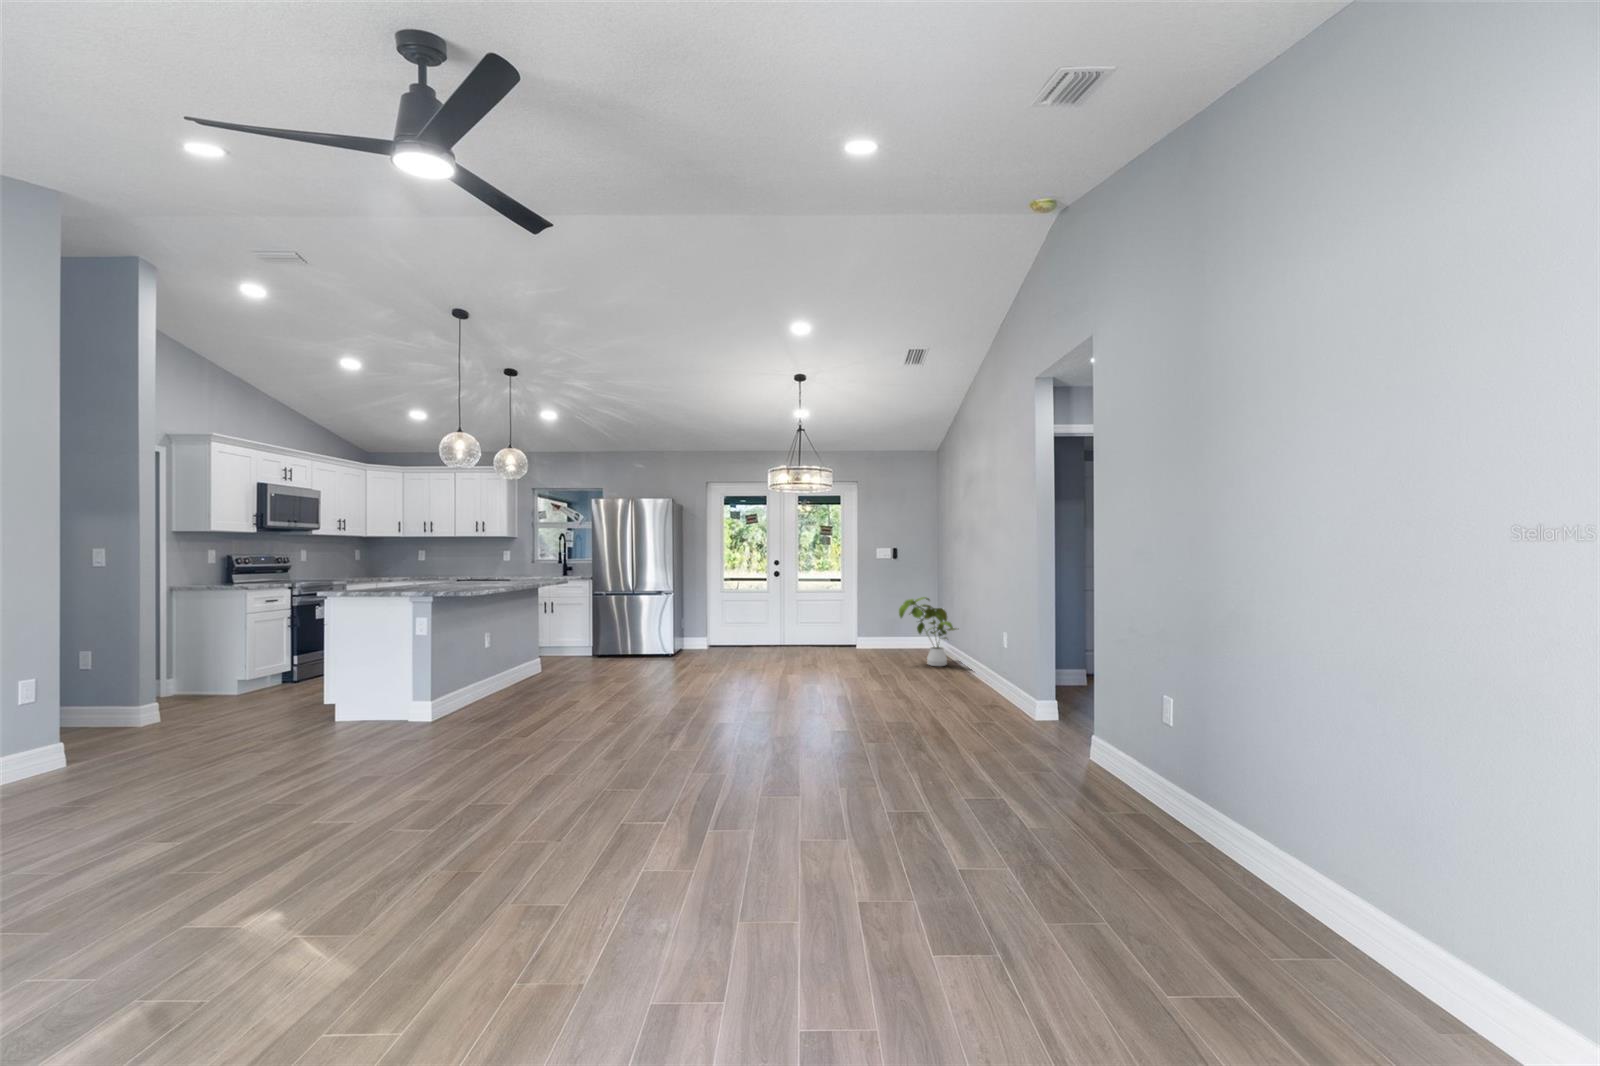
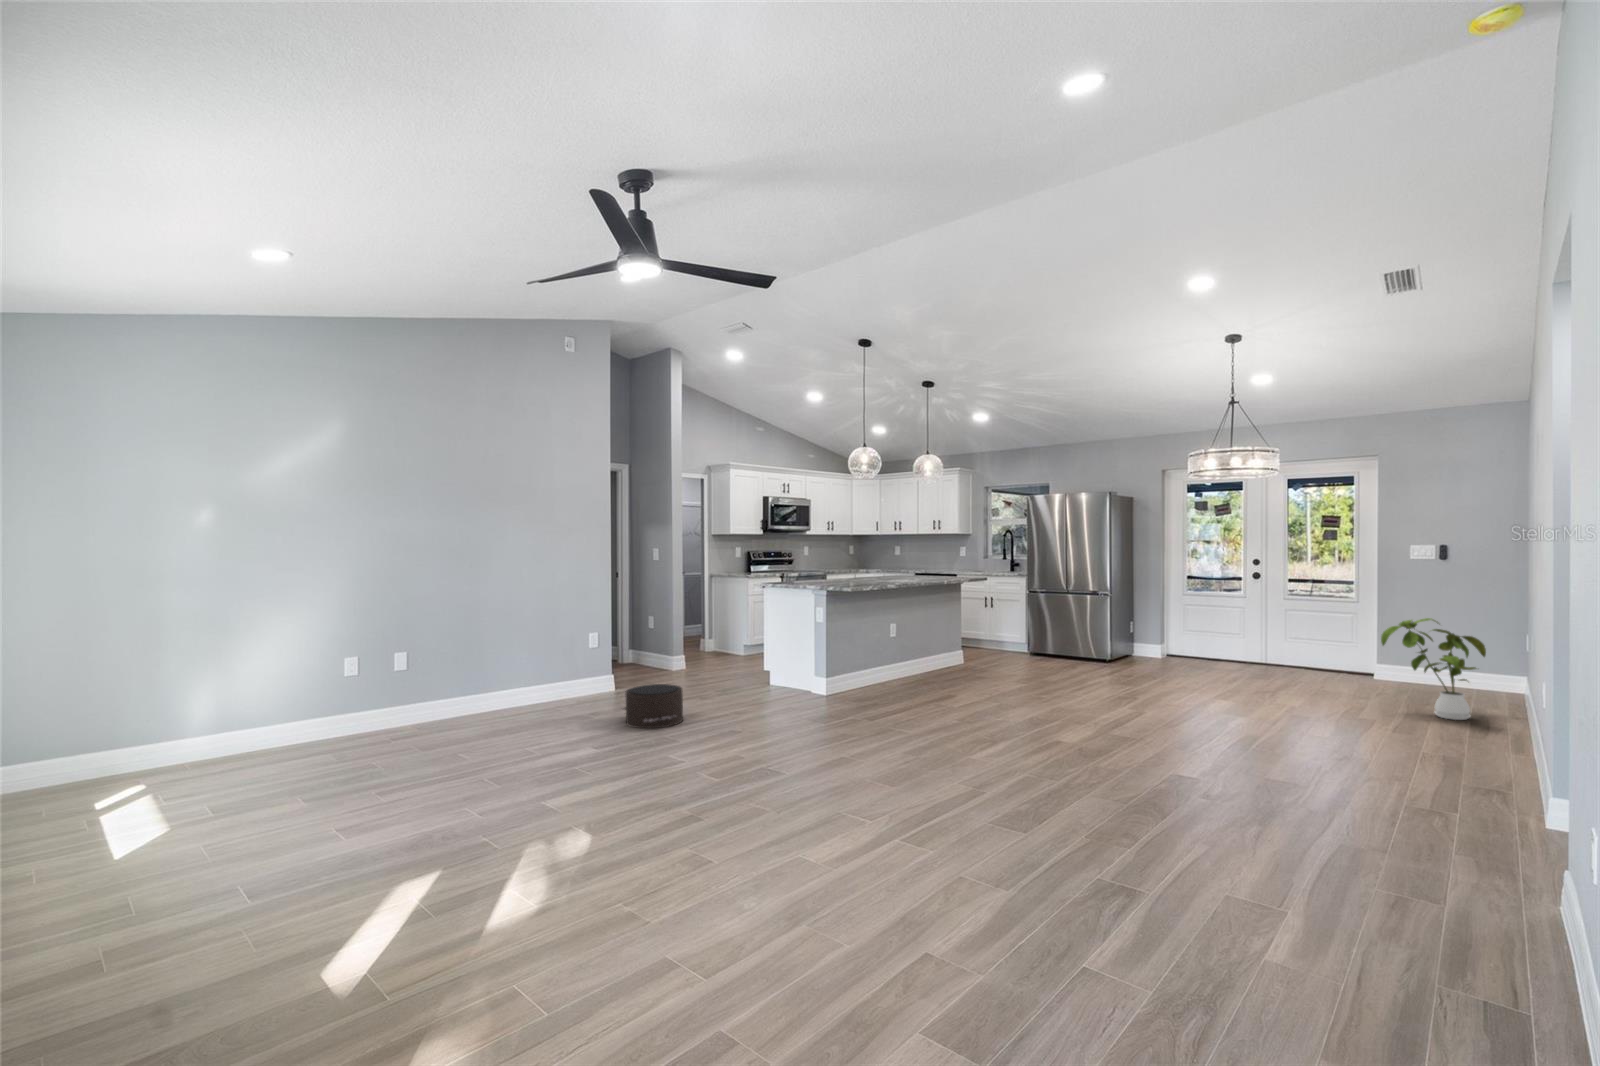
pouf: none [104,746,253,832] -> present [623,684,683,728]

